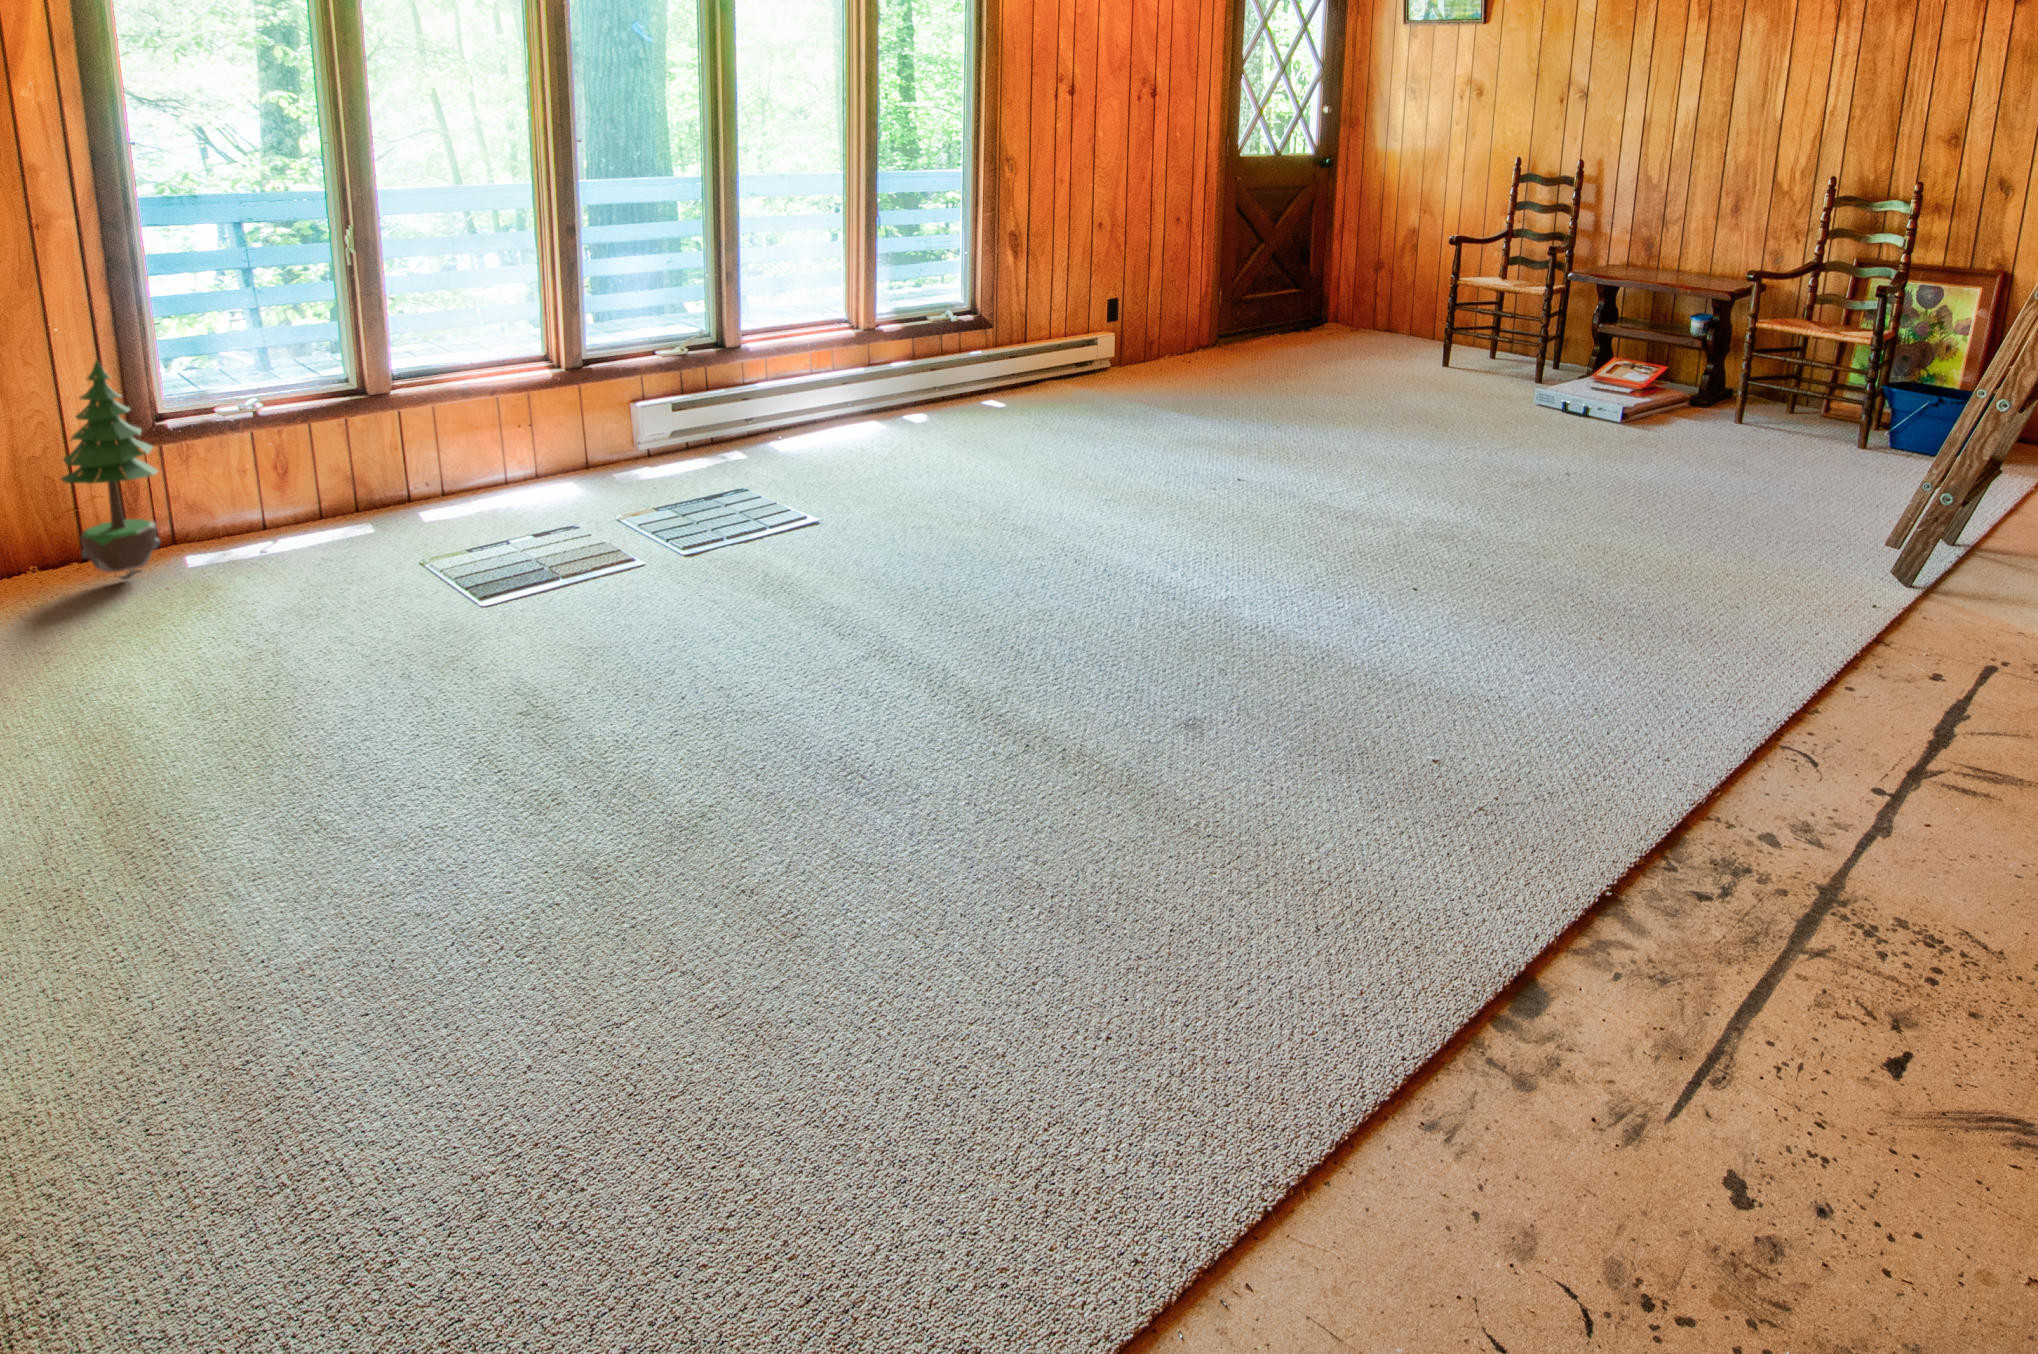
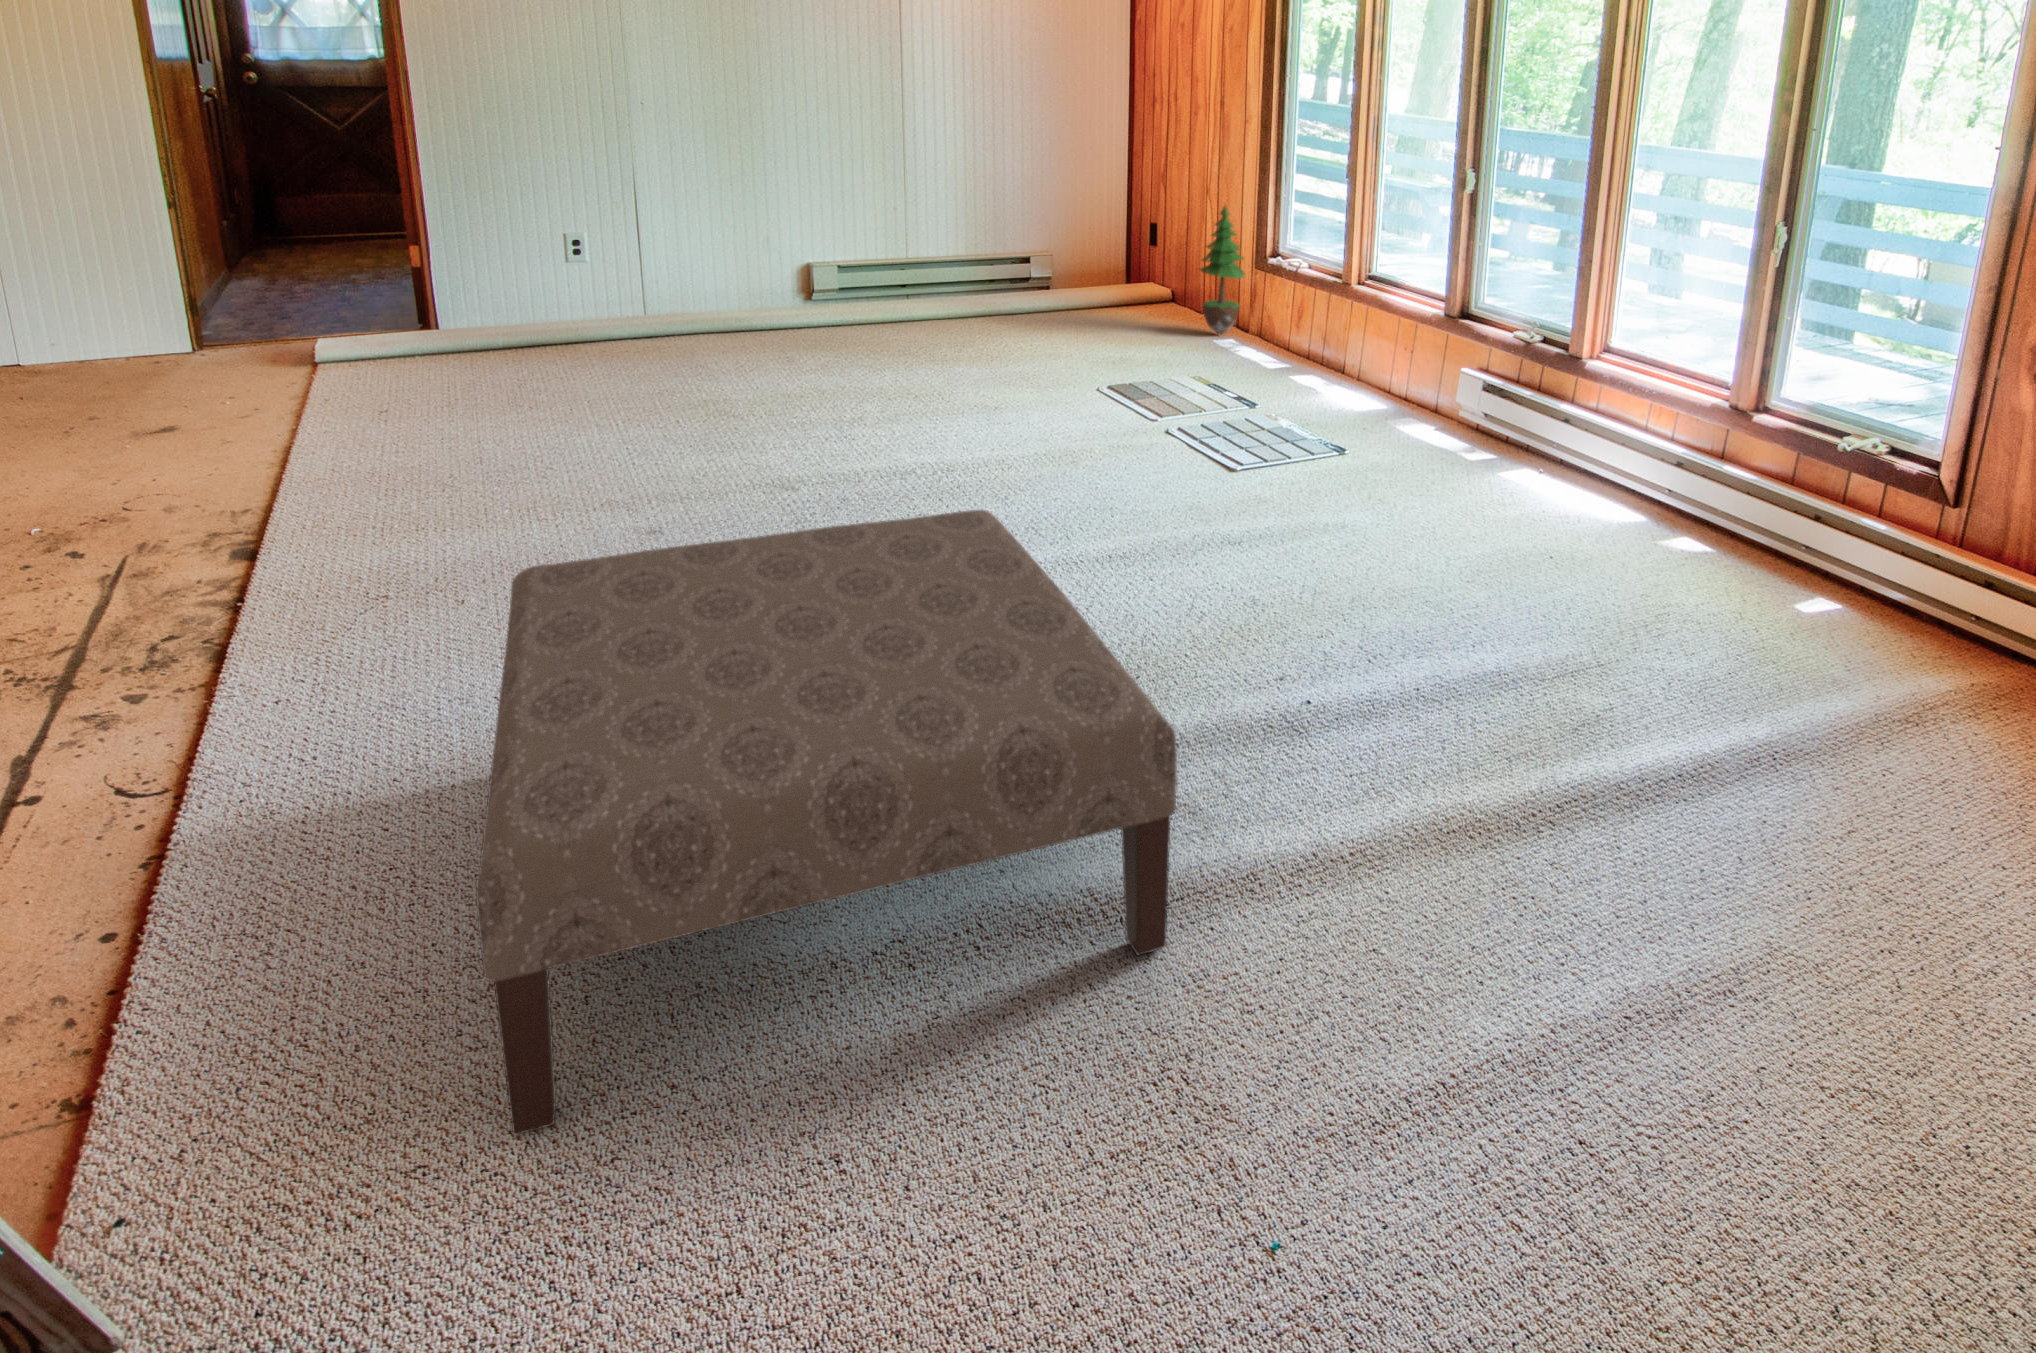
ottoman: none [1307,373,1754,627] -> present [476,510,1177,1135]

